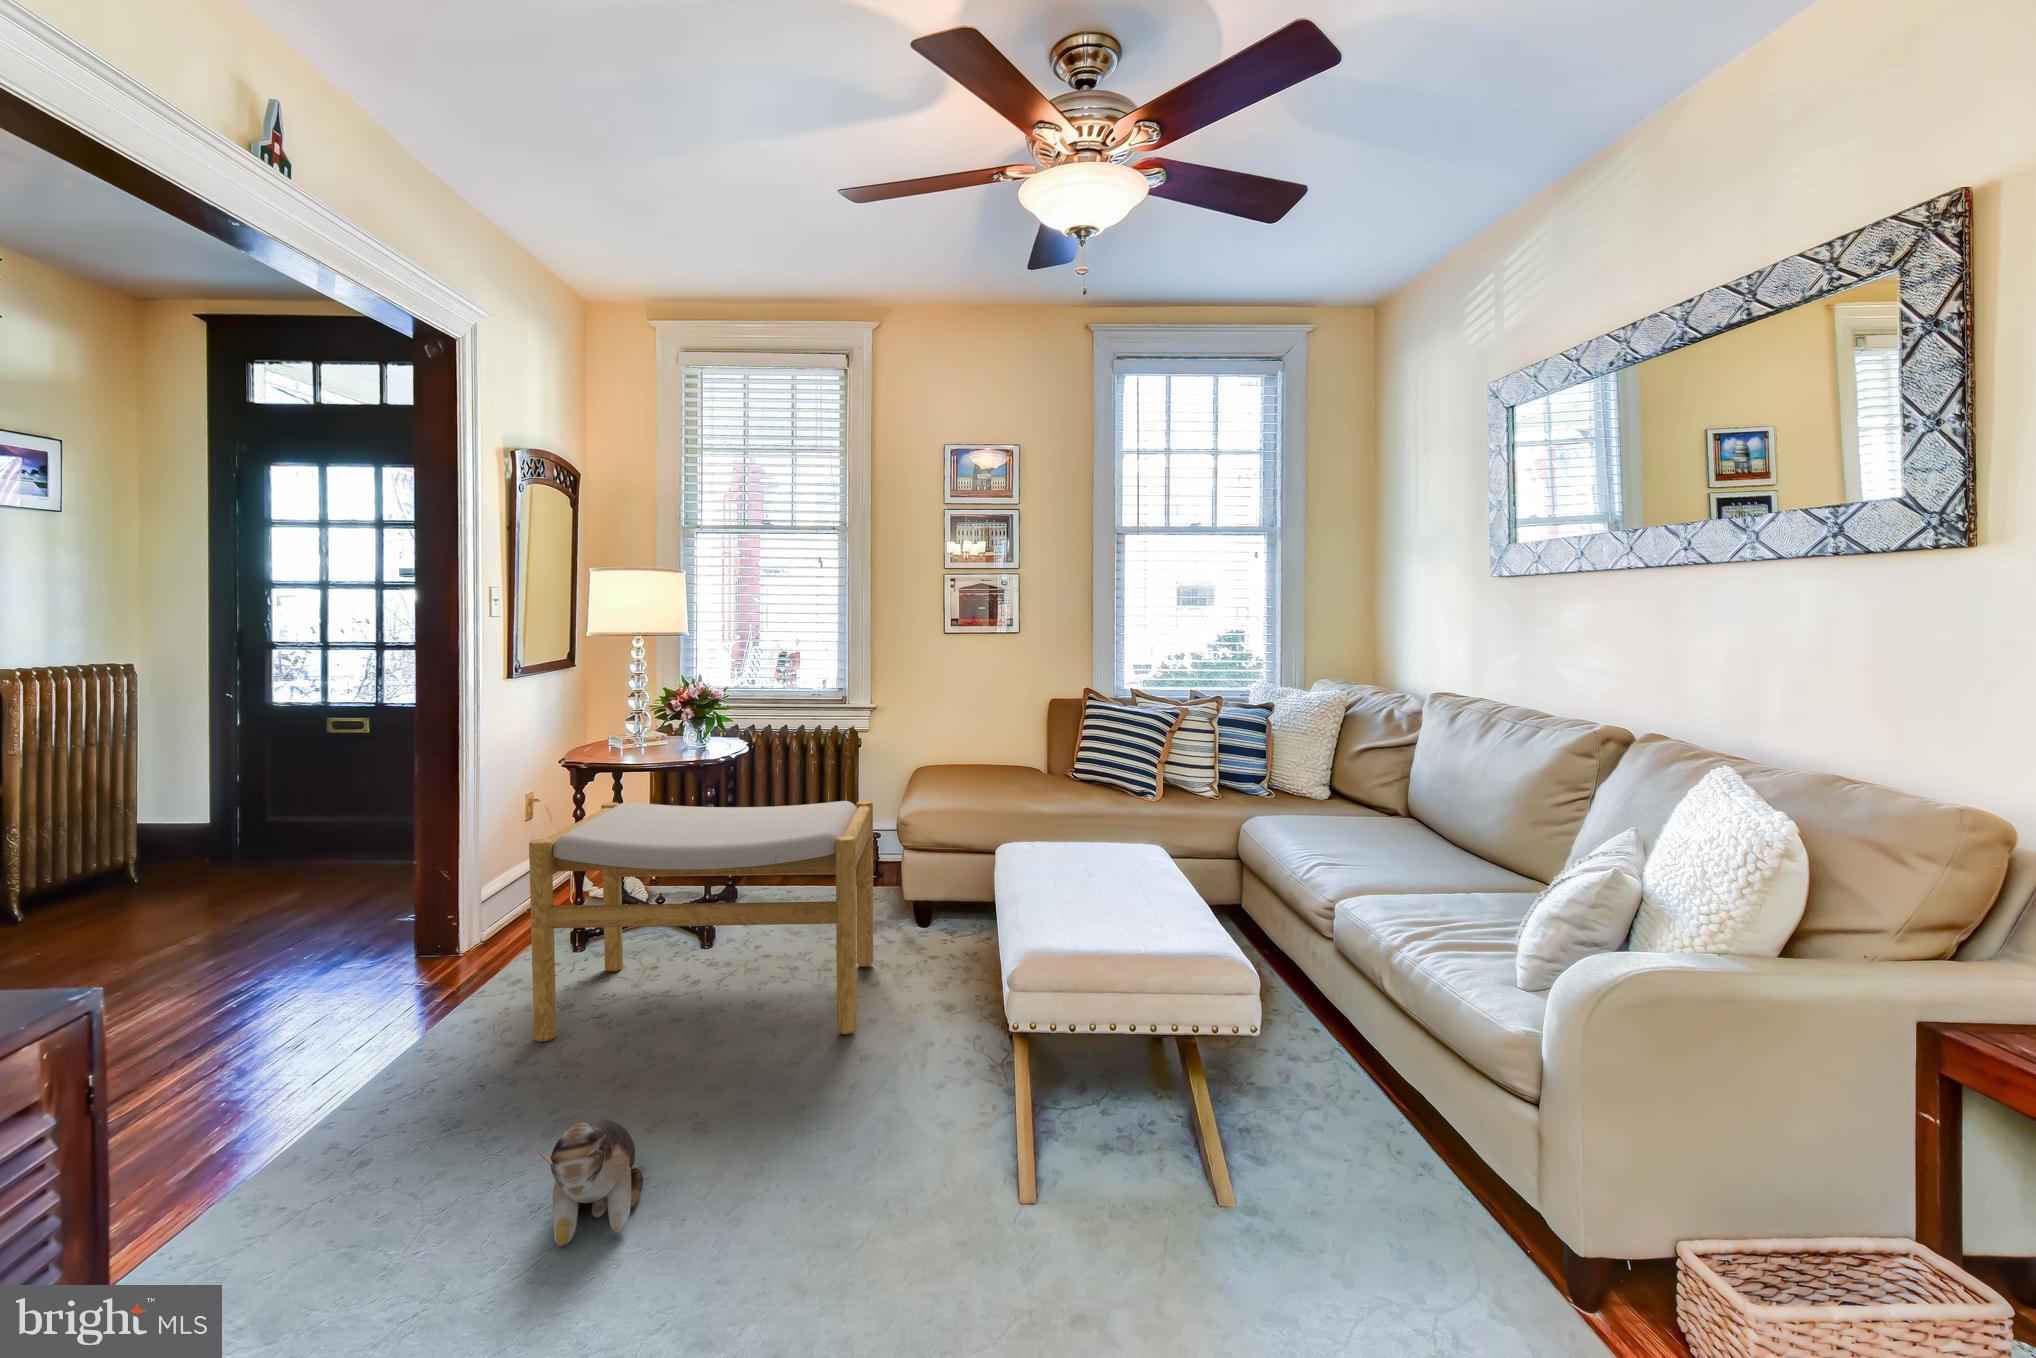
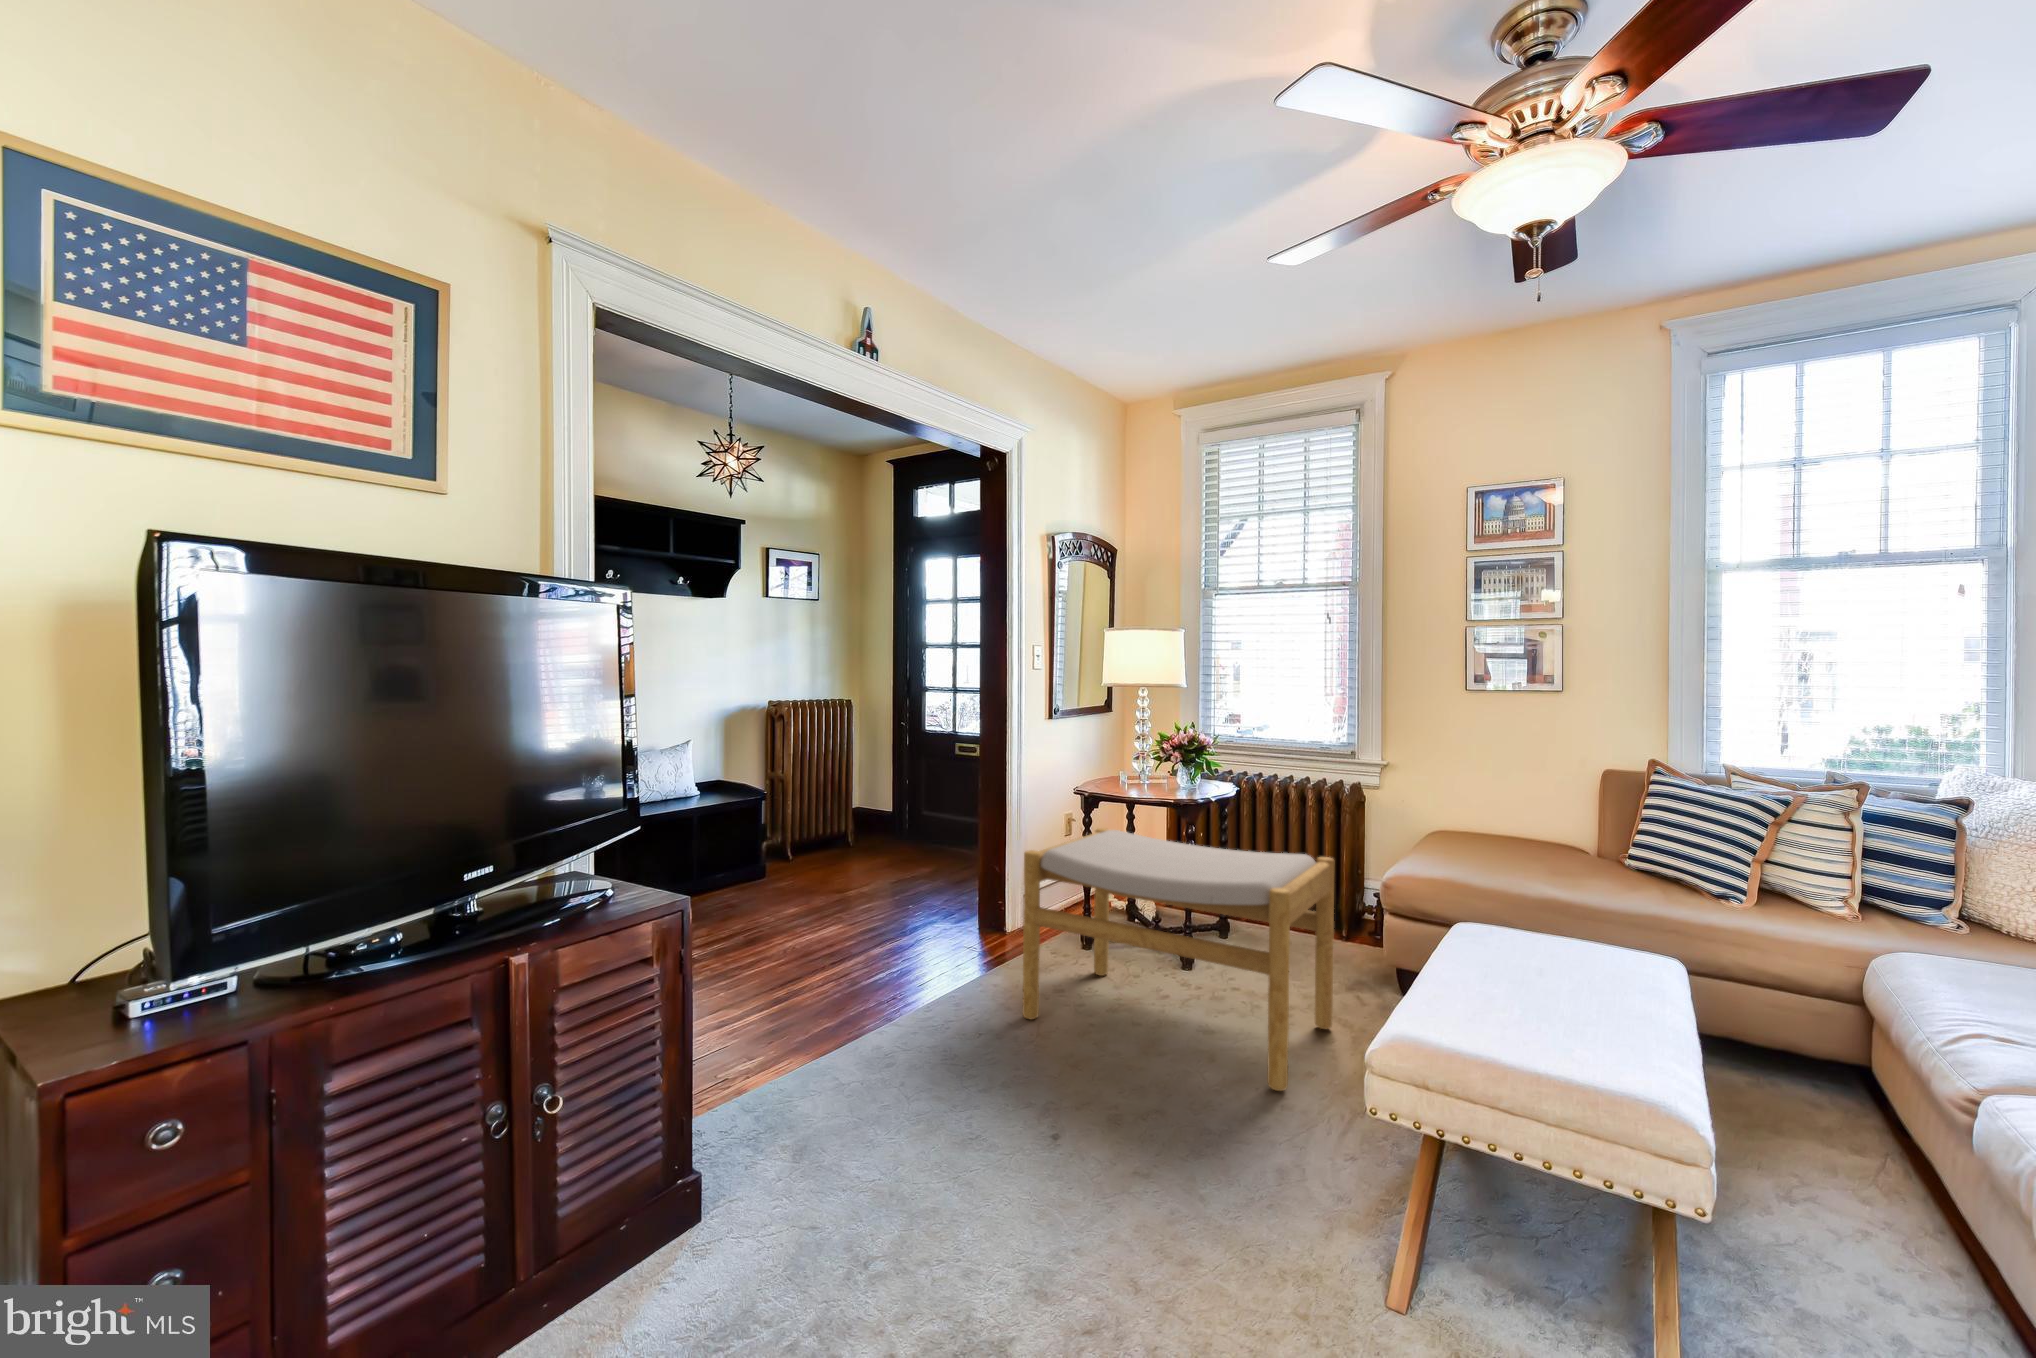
plush toy: present [538,1120,643,1246] -> none [954,1087,1049,1195]

